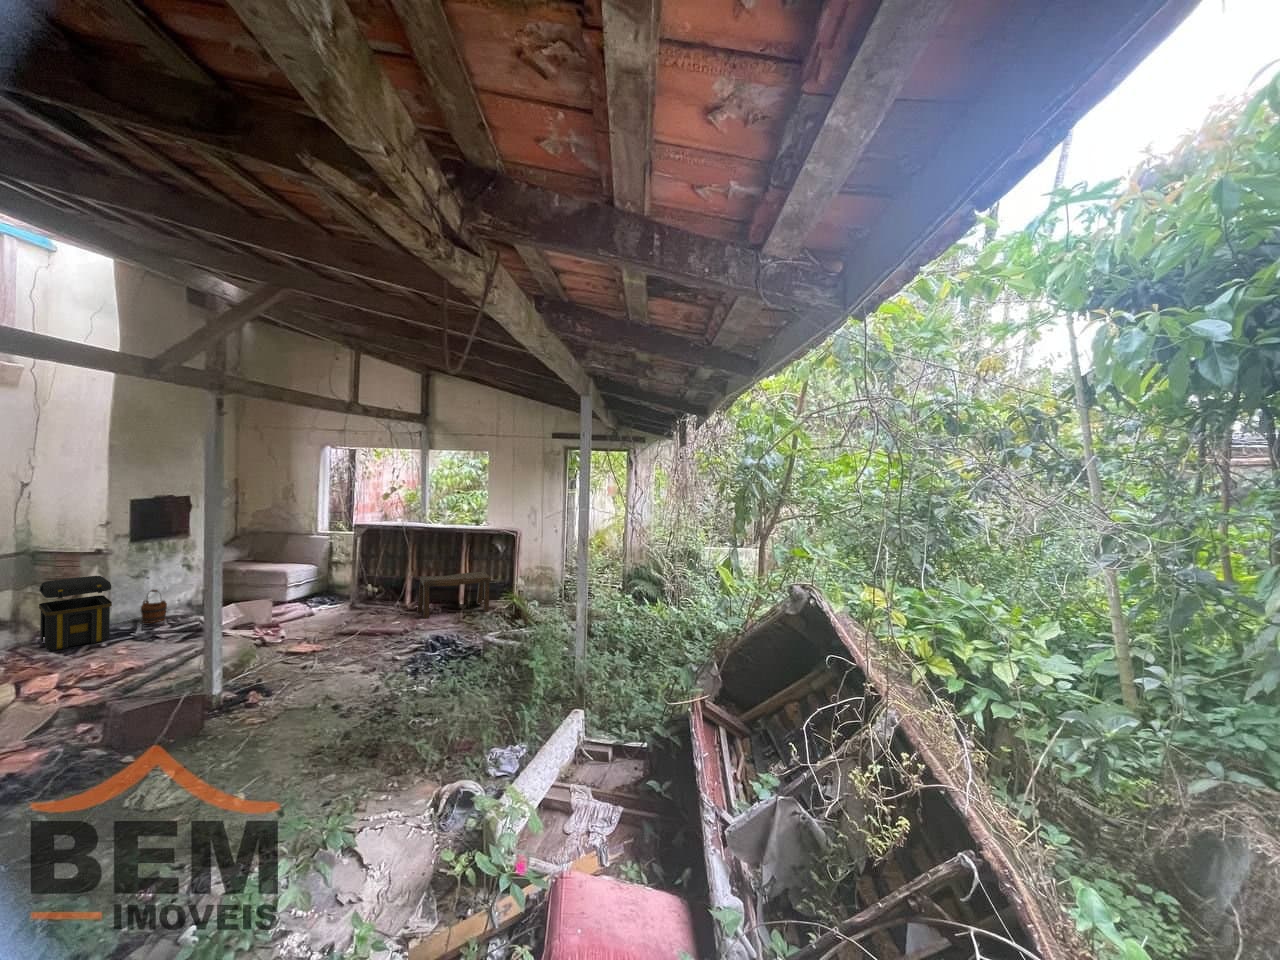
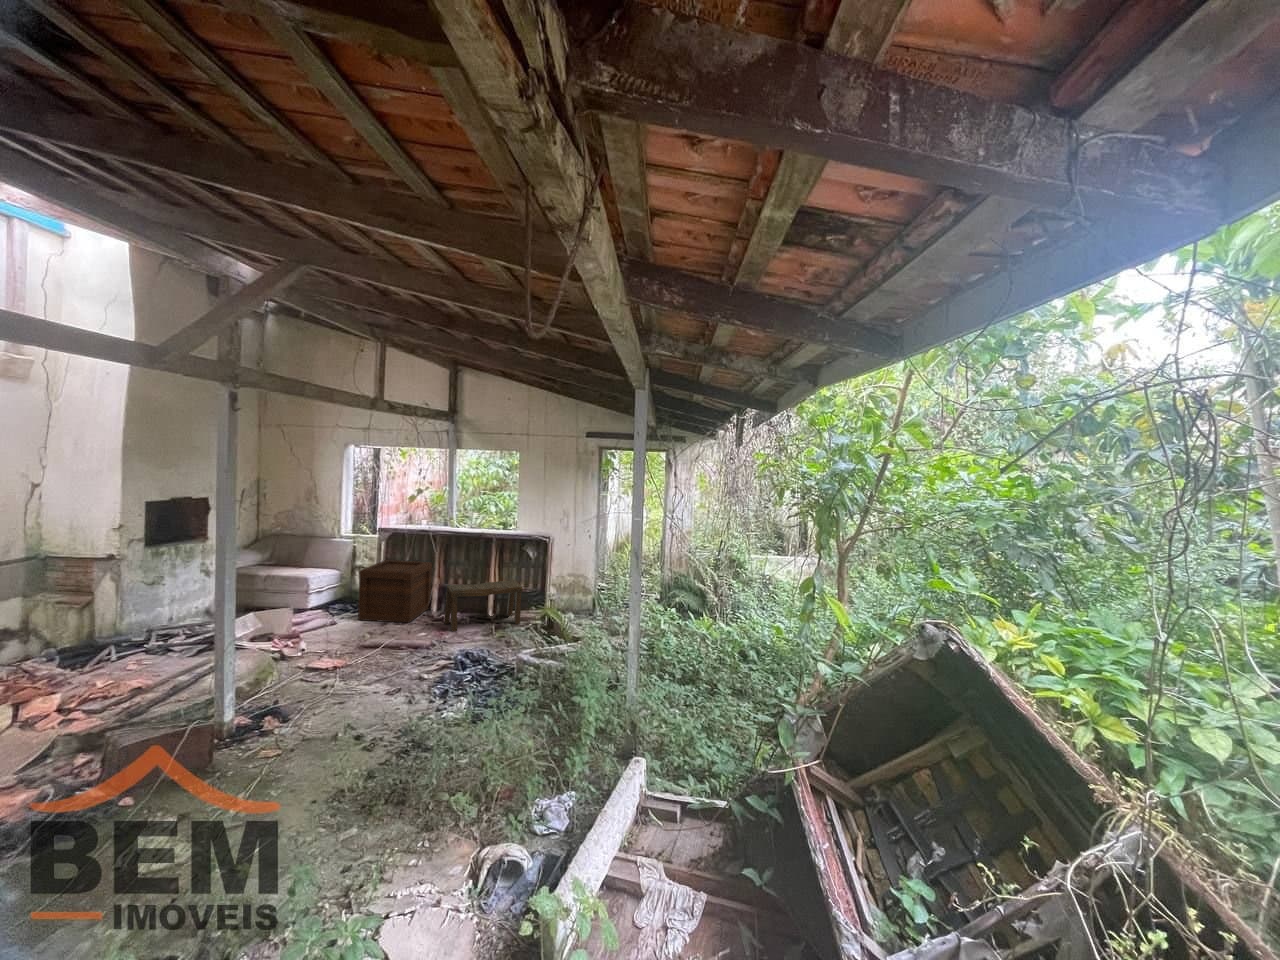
wooden crate: none [336,554,406,612] -> present [358,560,432,623]
toolbox: present [39,576,112,651] -> none [49,582,124,664]
wooden bucket: present [141,590,167,623] -> none [155,597,183,633]

